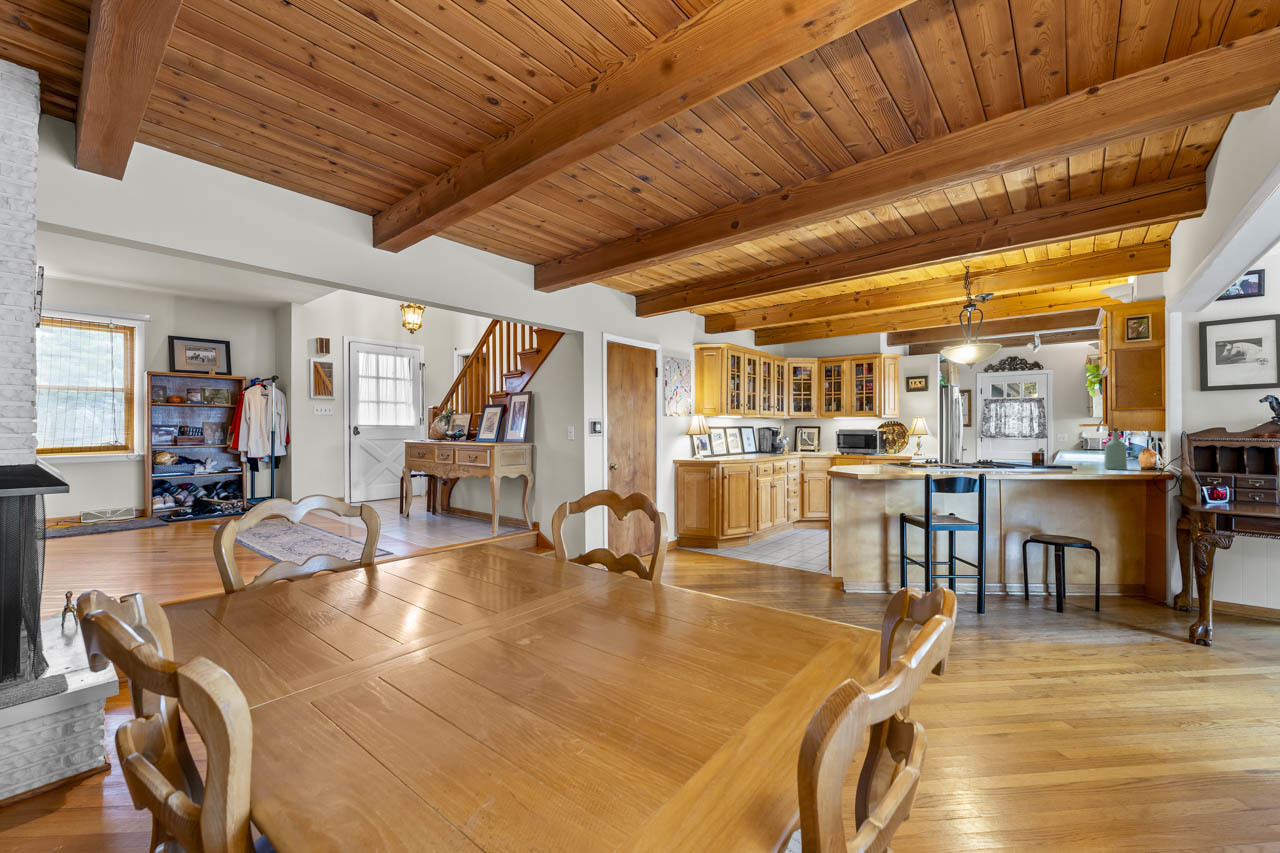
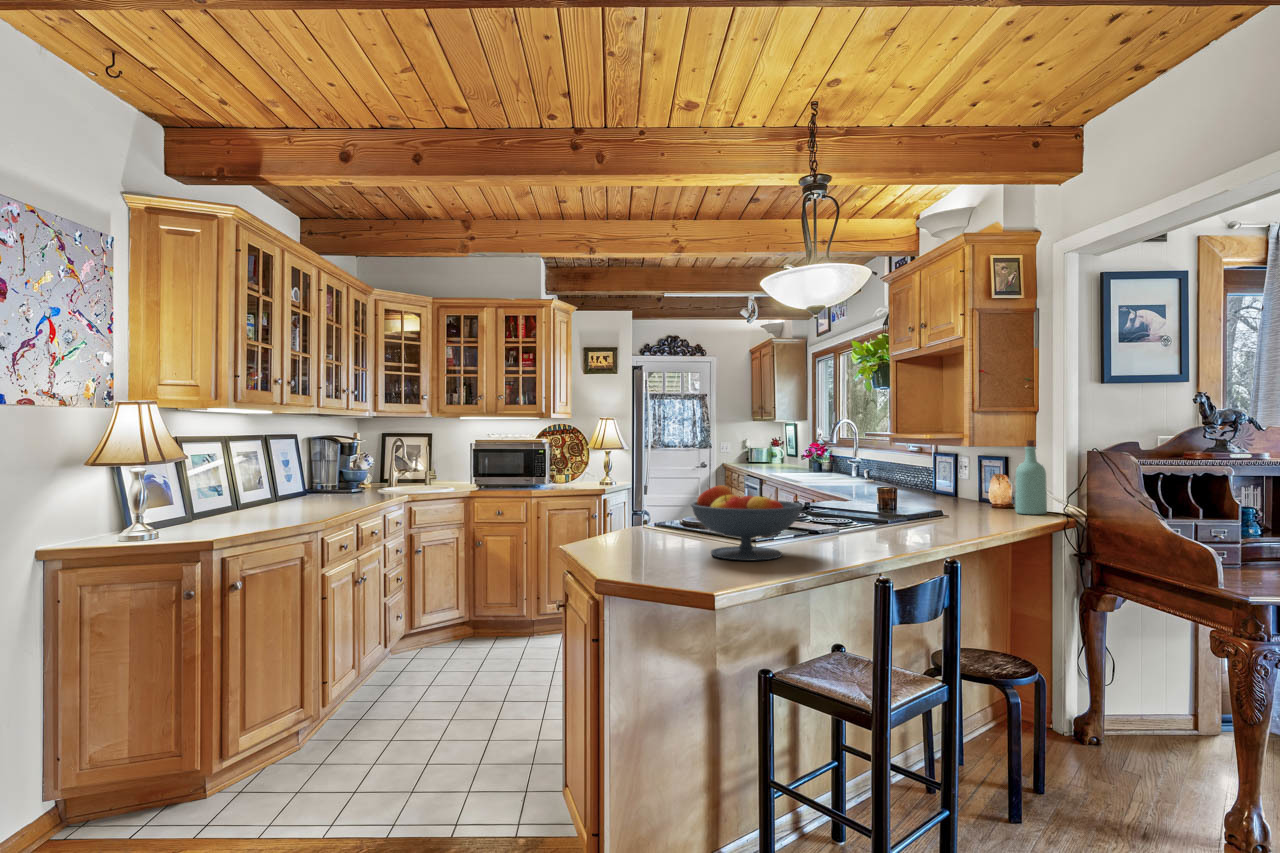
fruit bowl: none [869,444,915,471] -> present [691,485,802,561]

